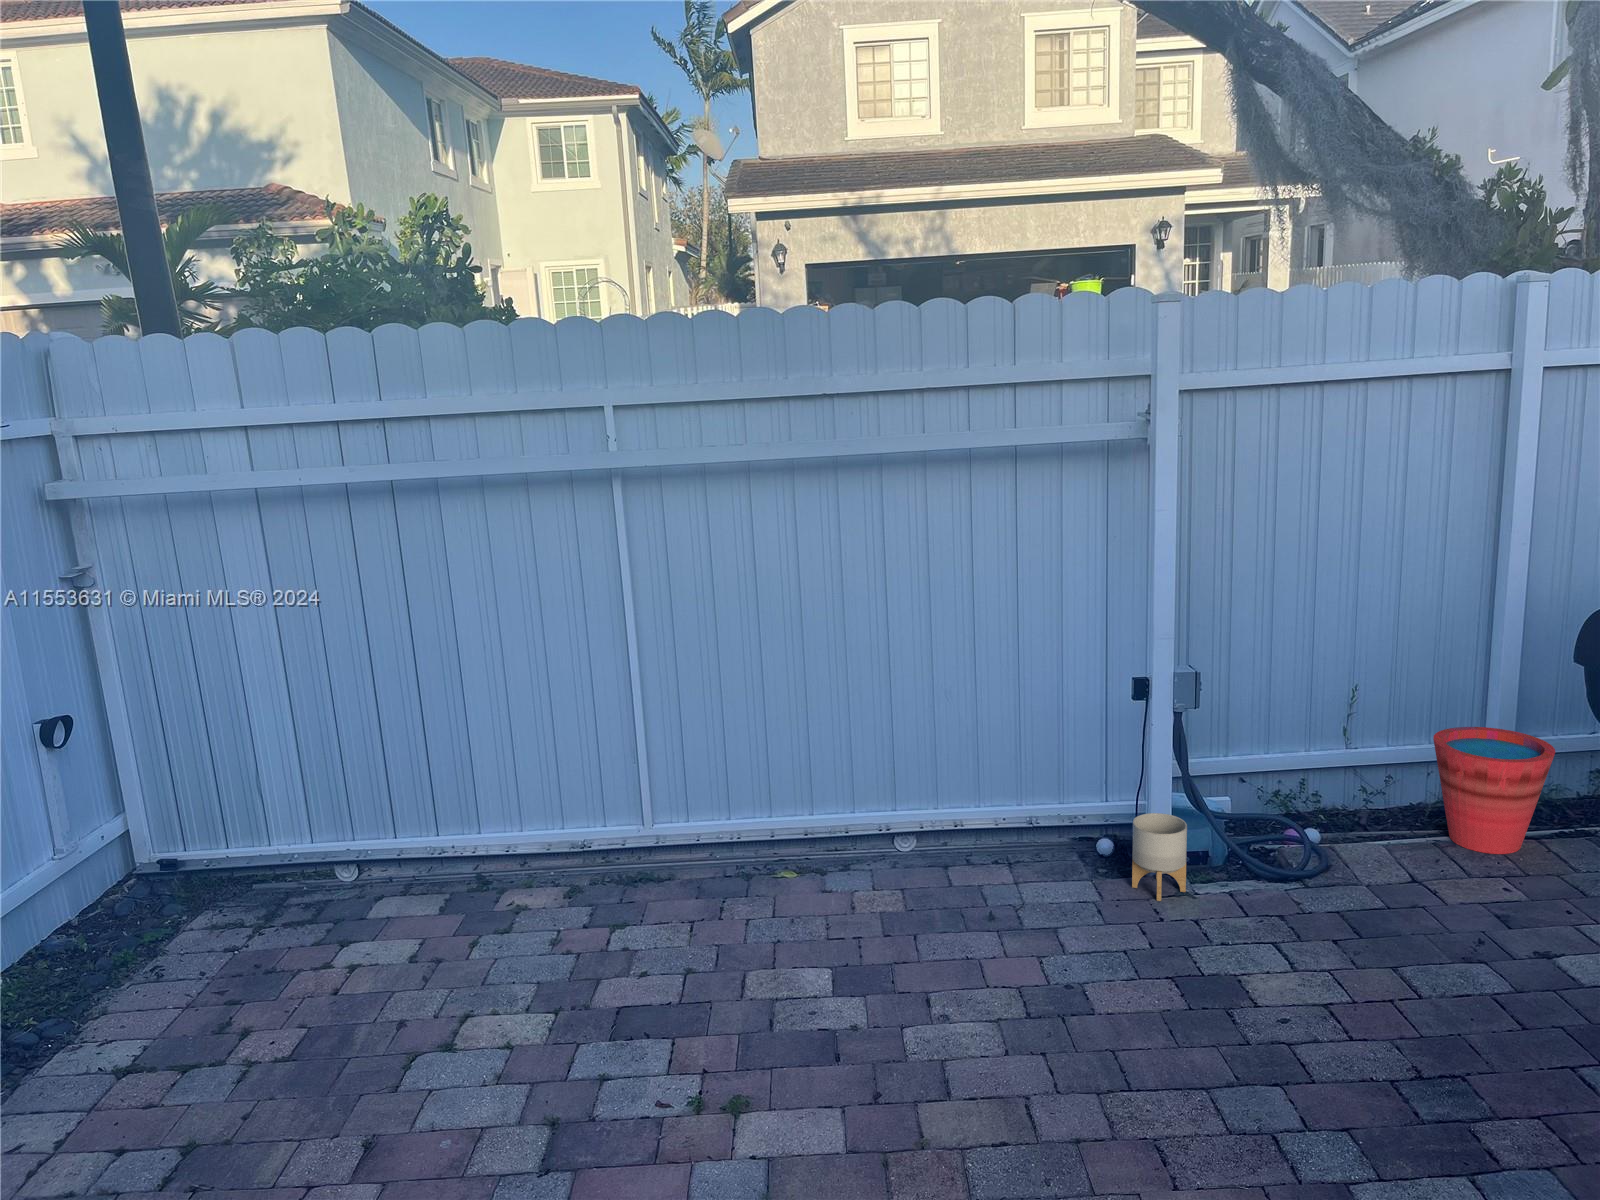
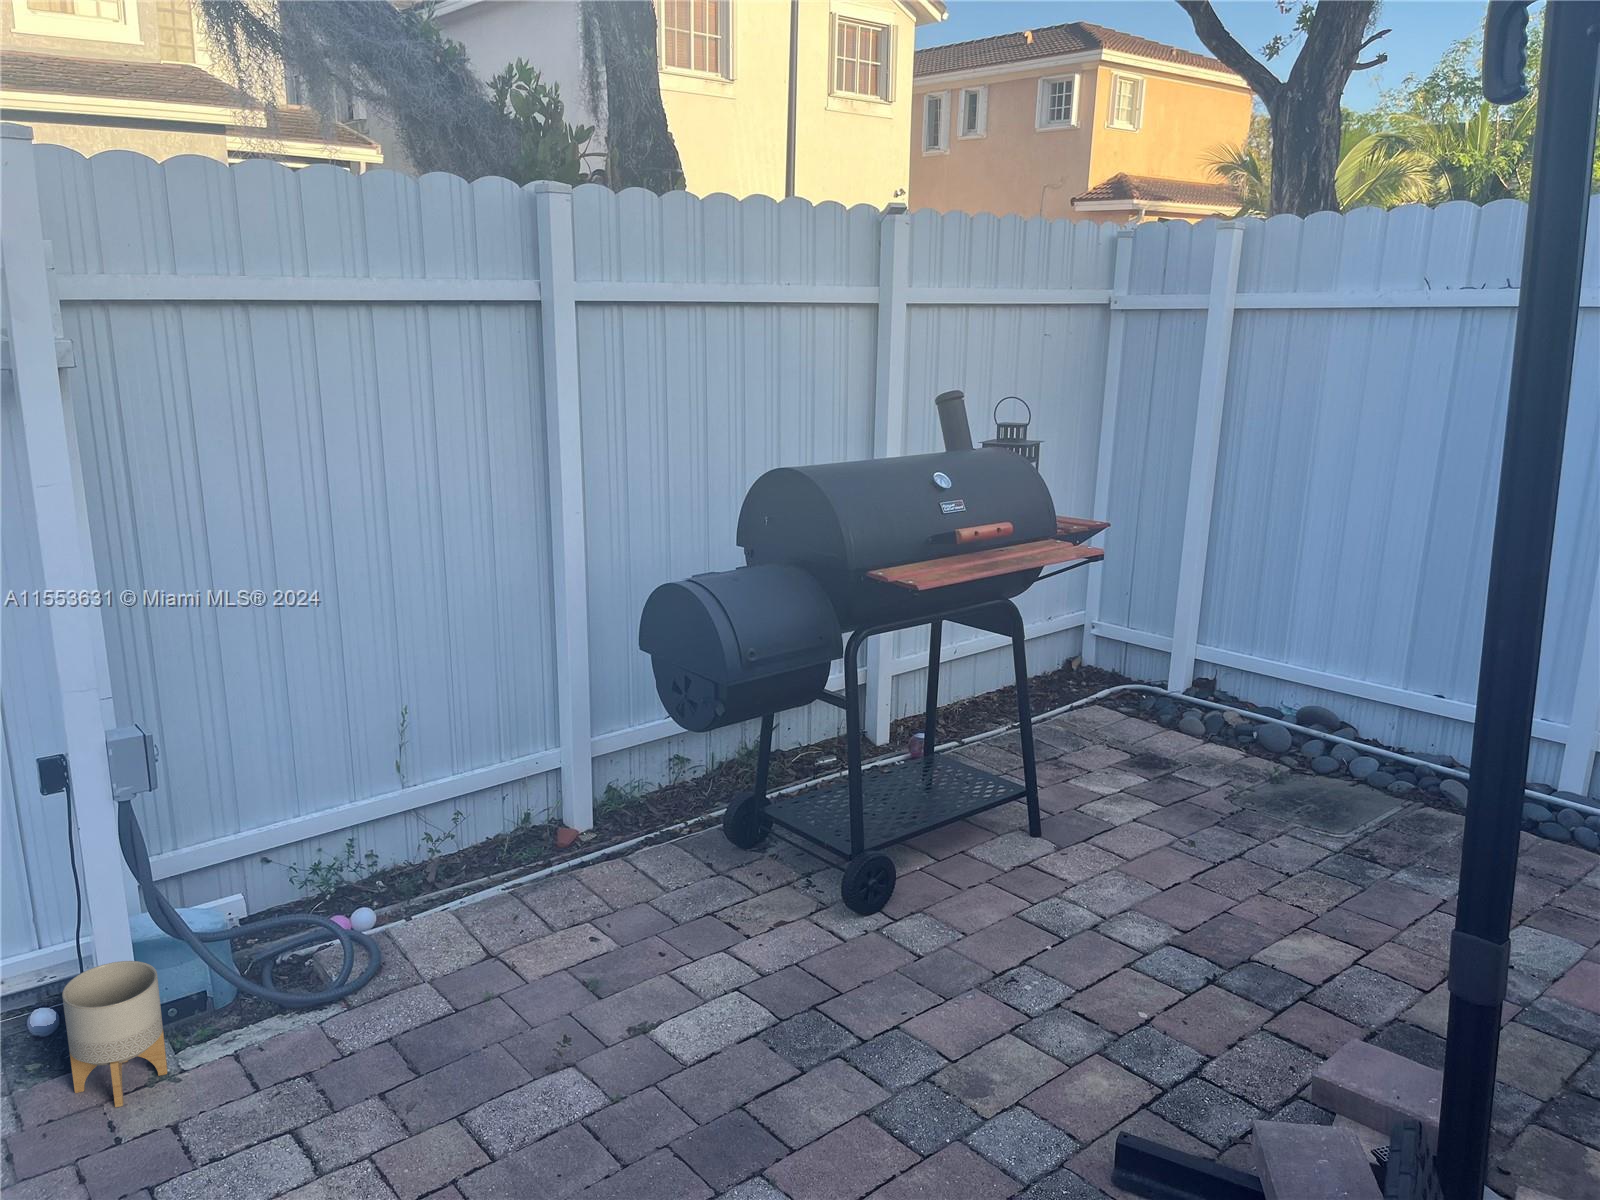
bucket: present [1433,727,1555,854] -> none [503,732,633,889]

